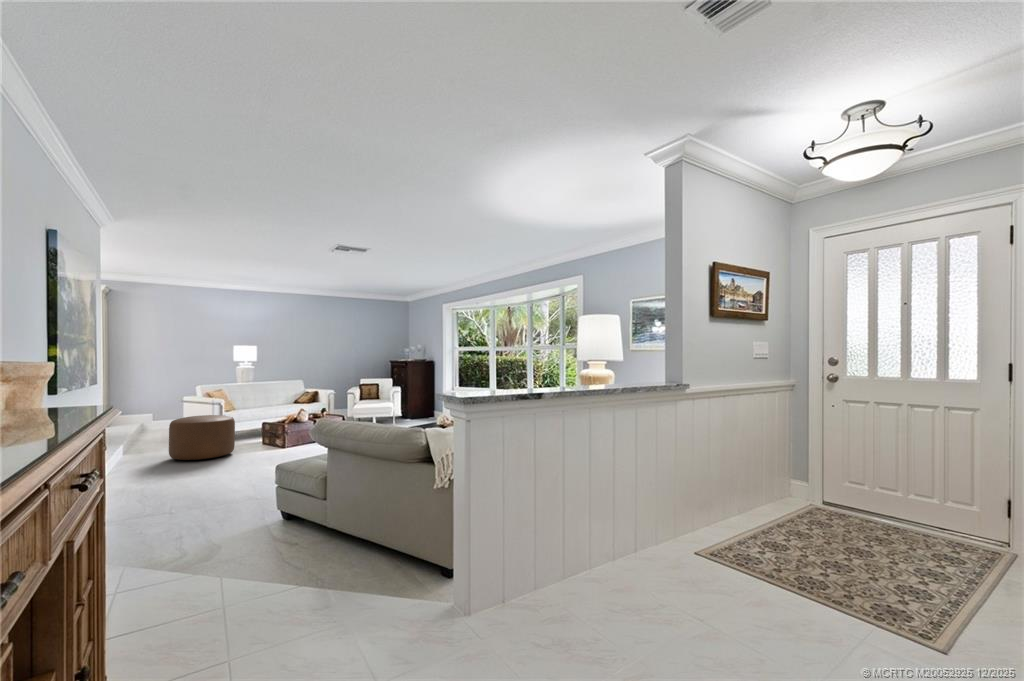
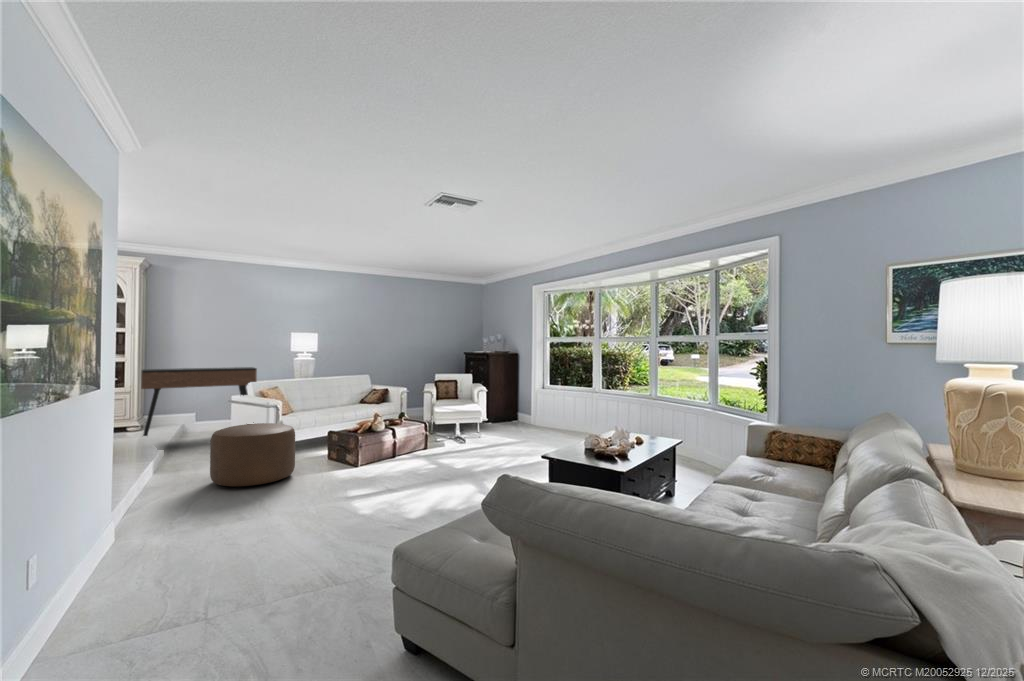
console table: none [105,374,205,441] -> present [141,367,257,436]

